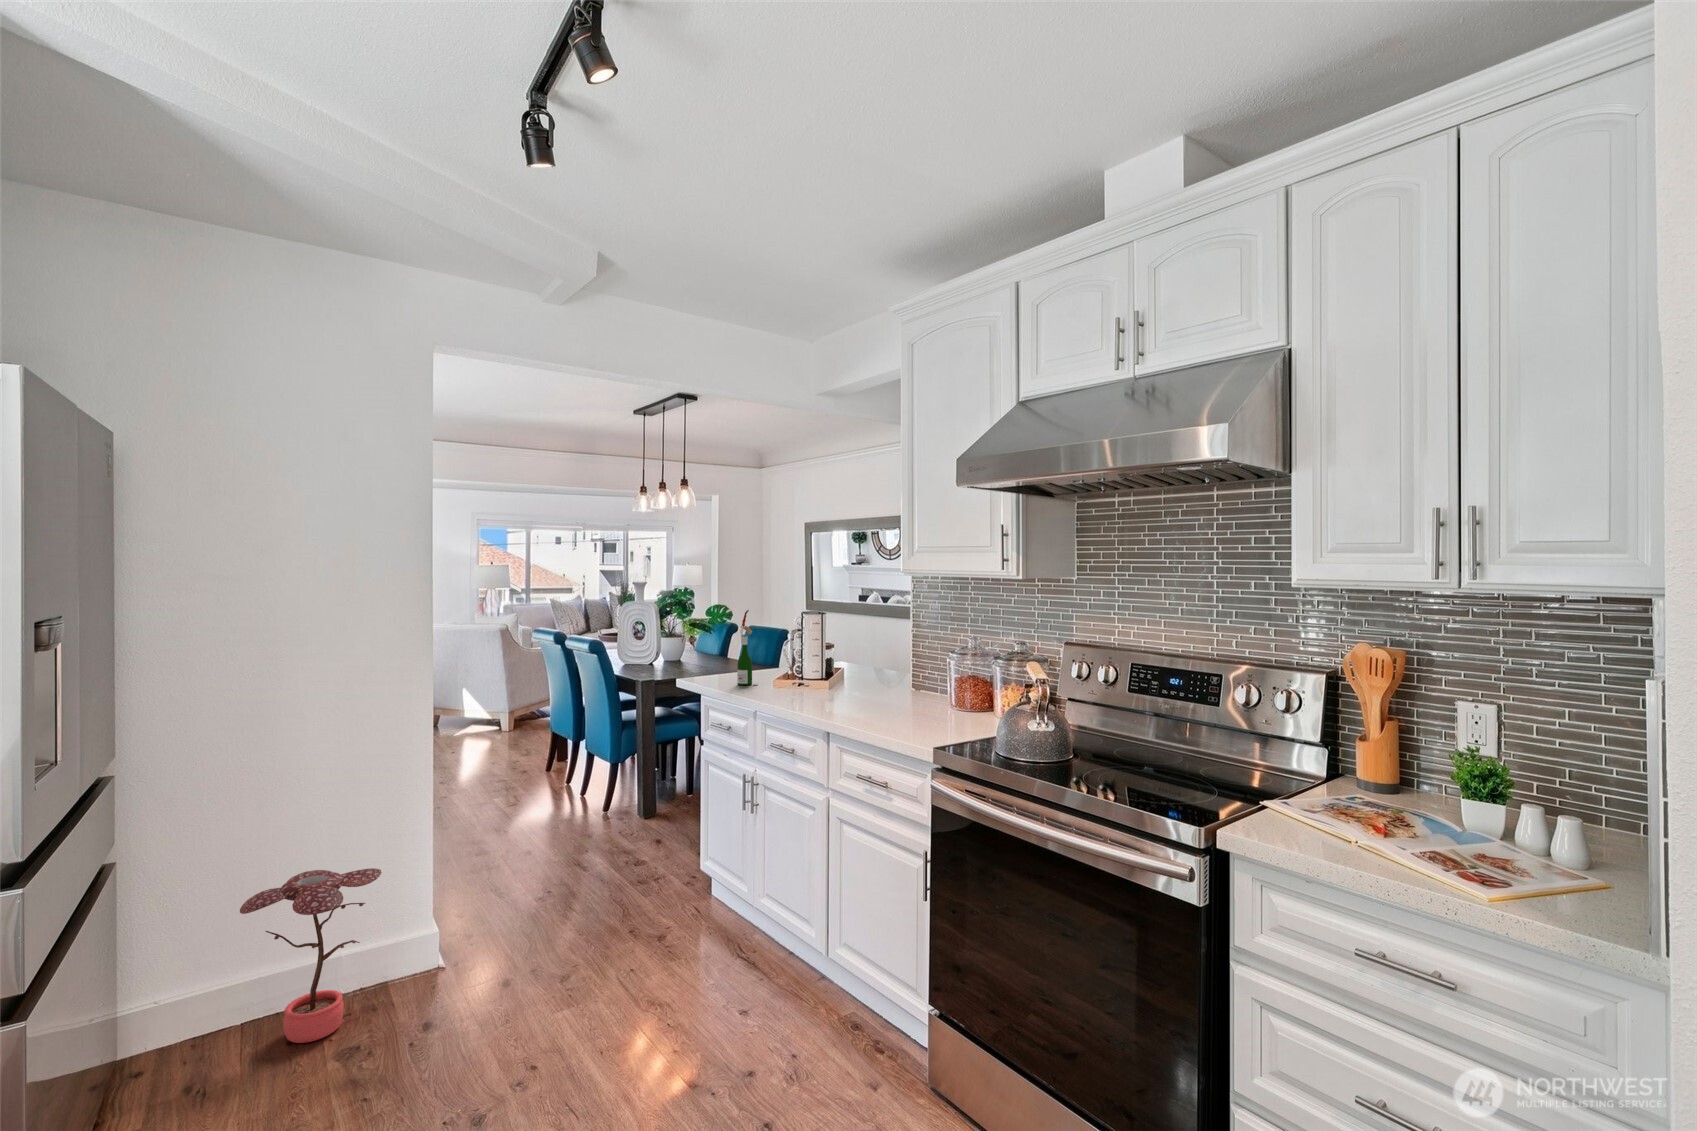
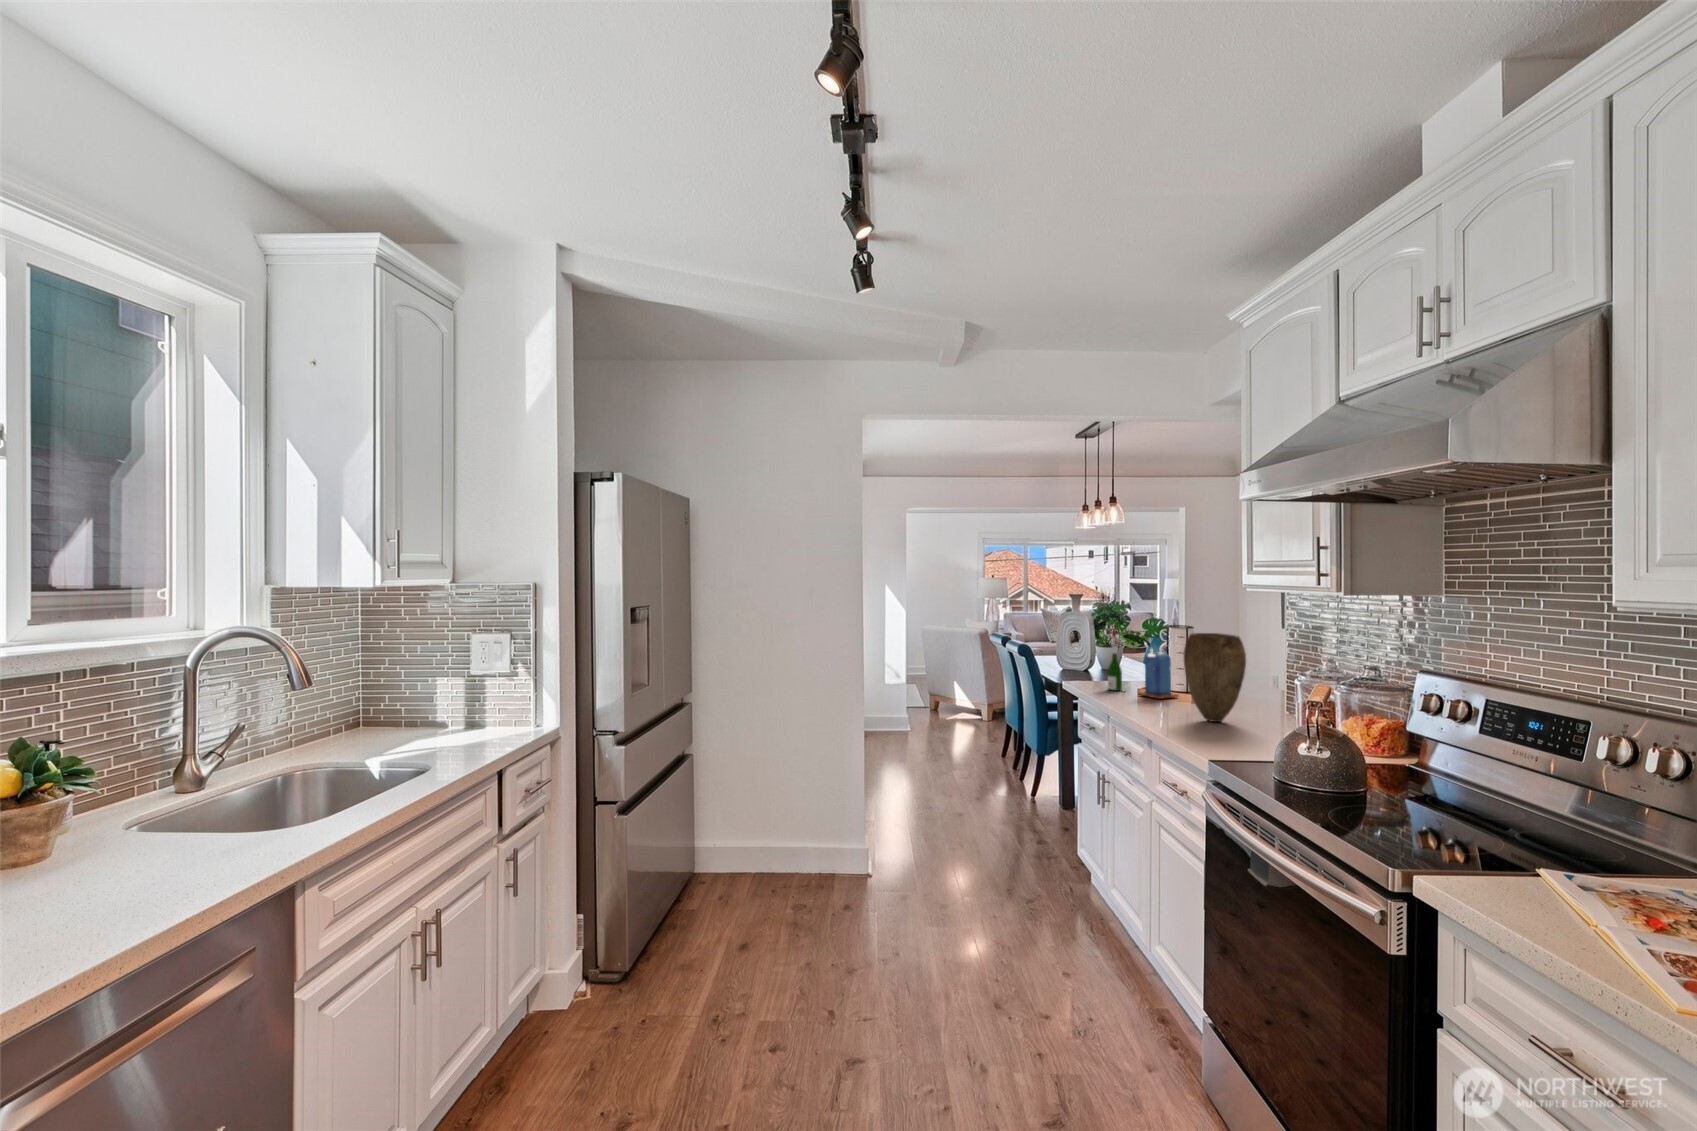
vase: none [849,618,906,708] -> present [1184,633,1246,722]
candle: none [775,637,814,690] -> present [1138,652,1178,699]
potted plant: present [240,868,381,1043] -> none [747,783,826,894]

